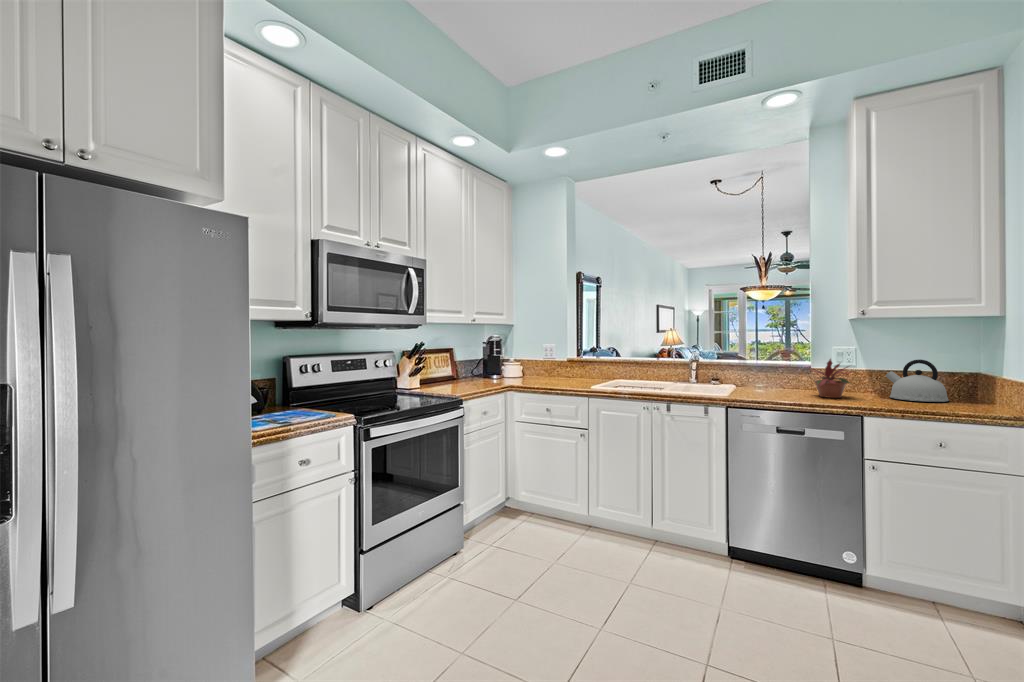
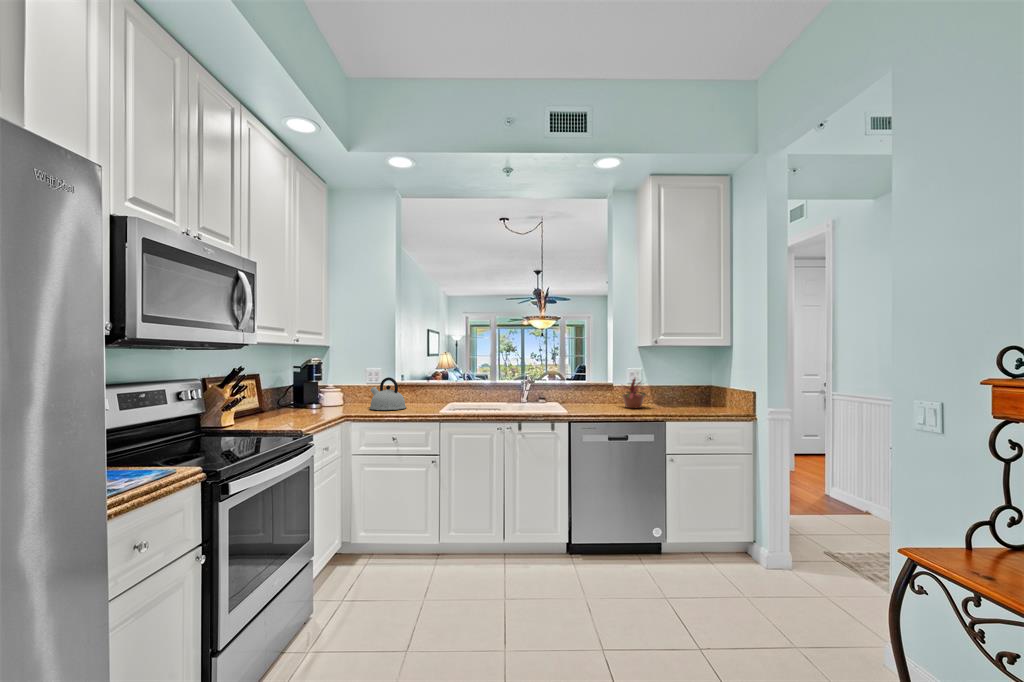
kettle: present [886,360,949,402] -> present [370,377,406,410]

